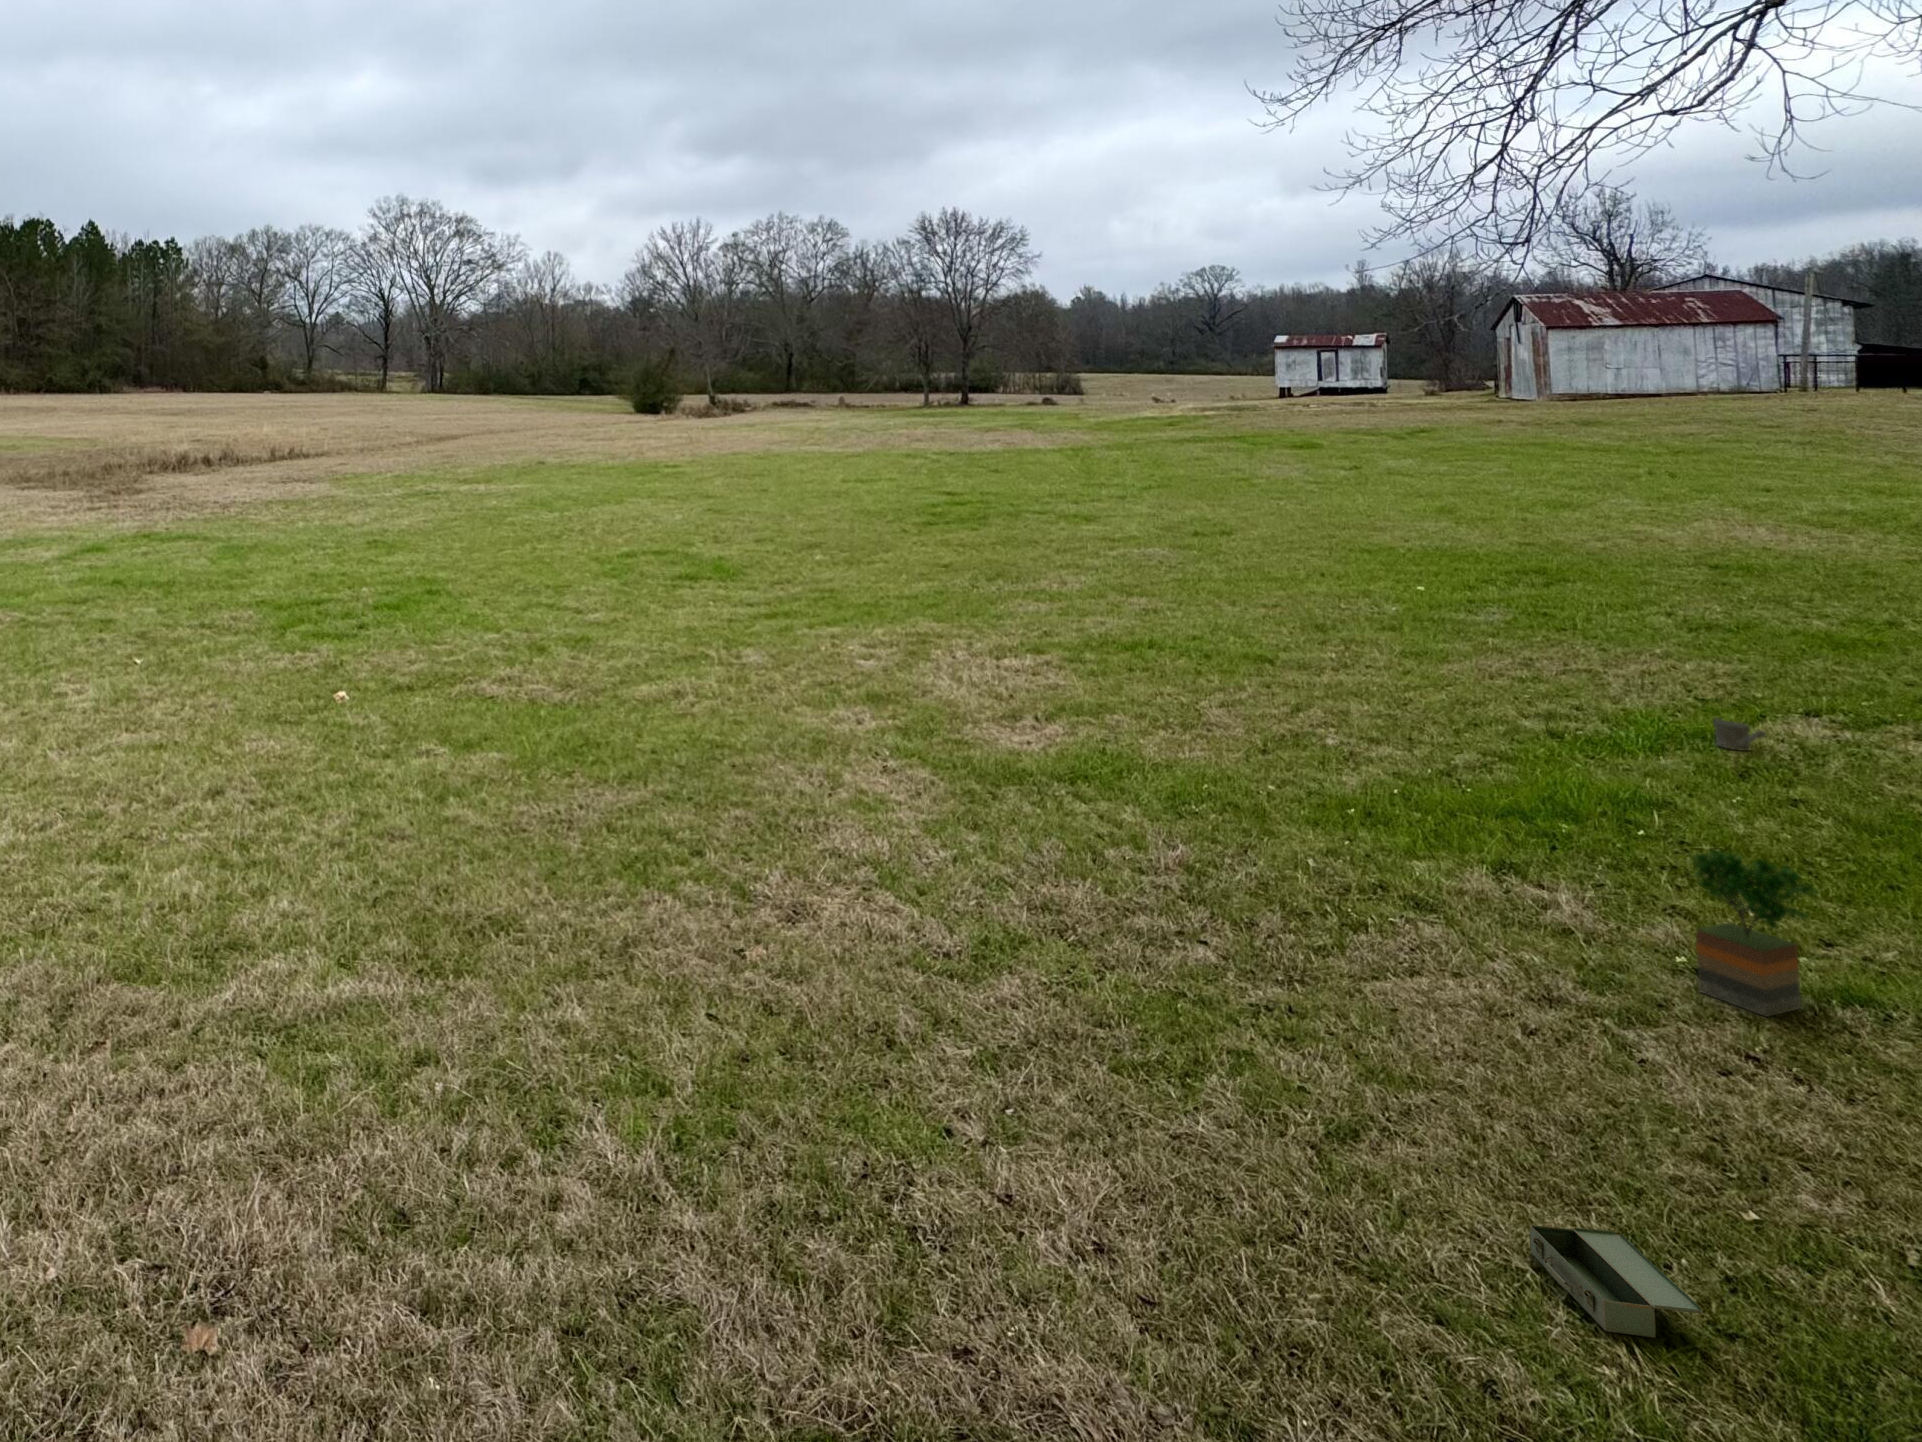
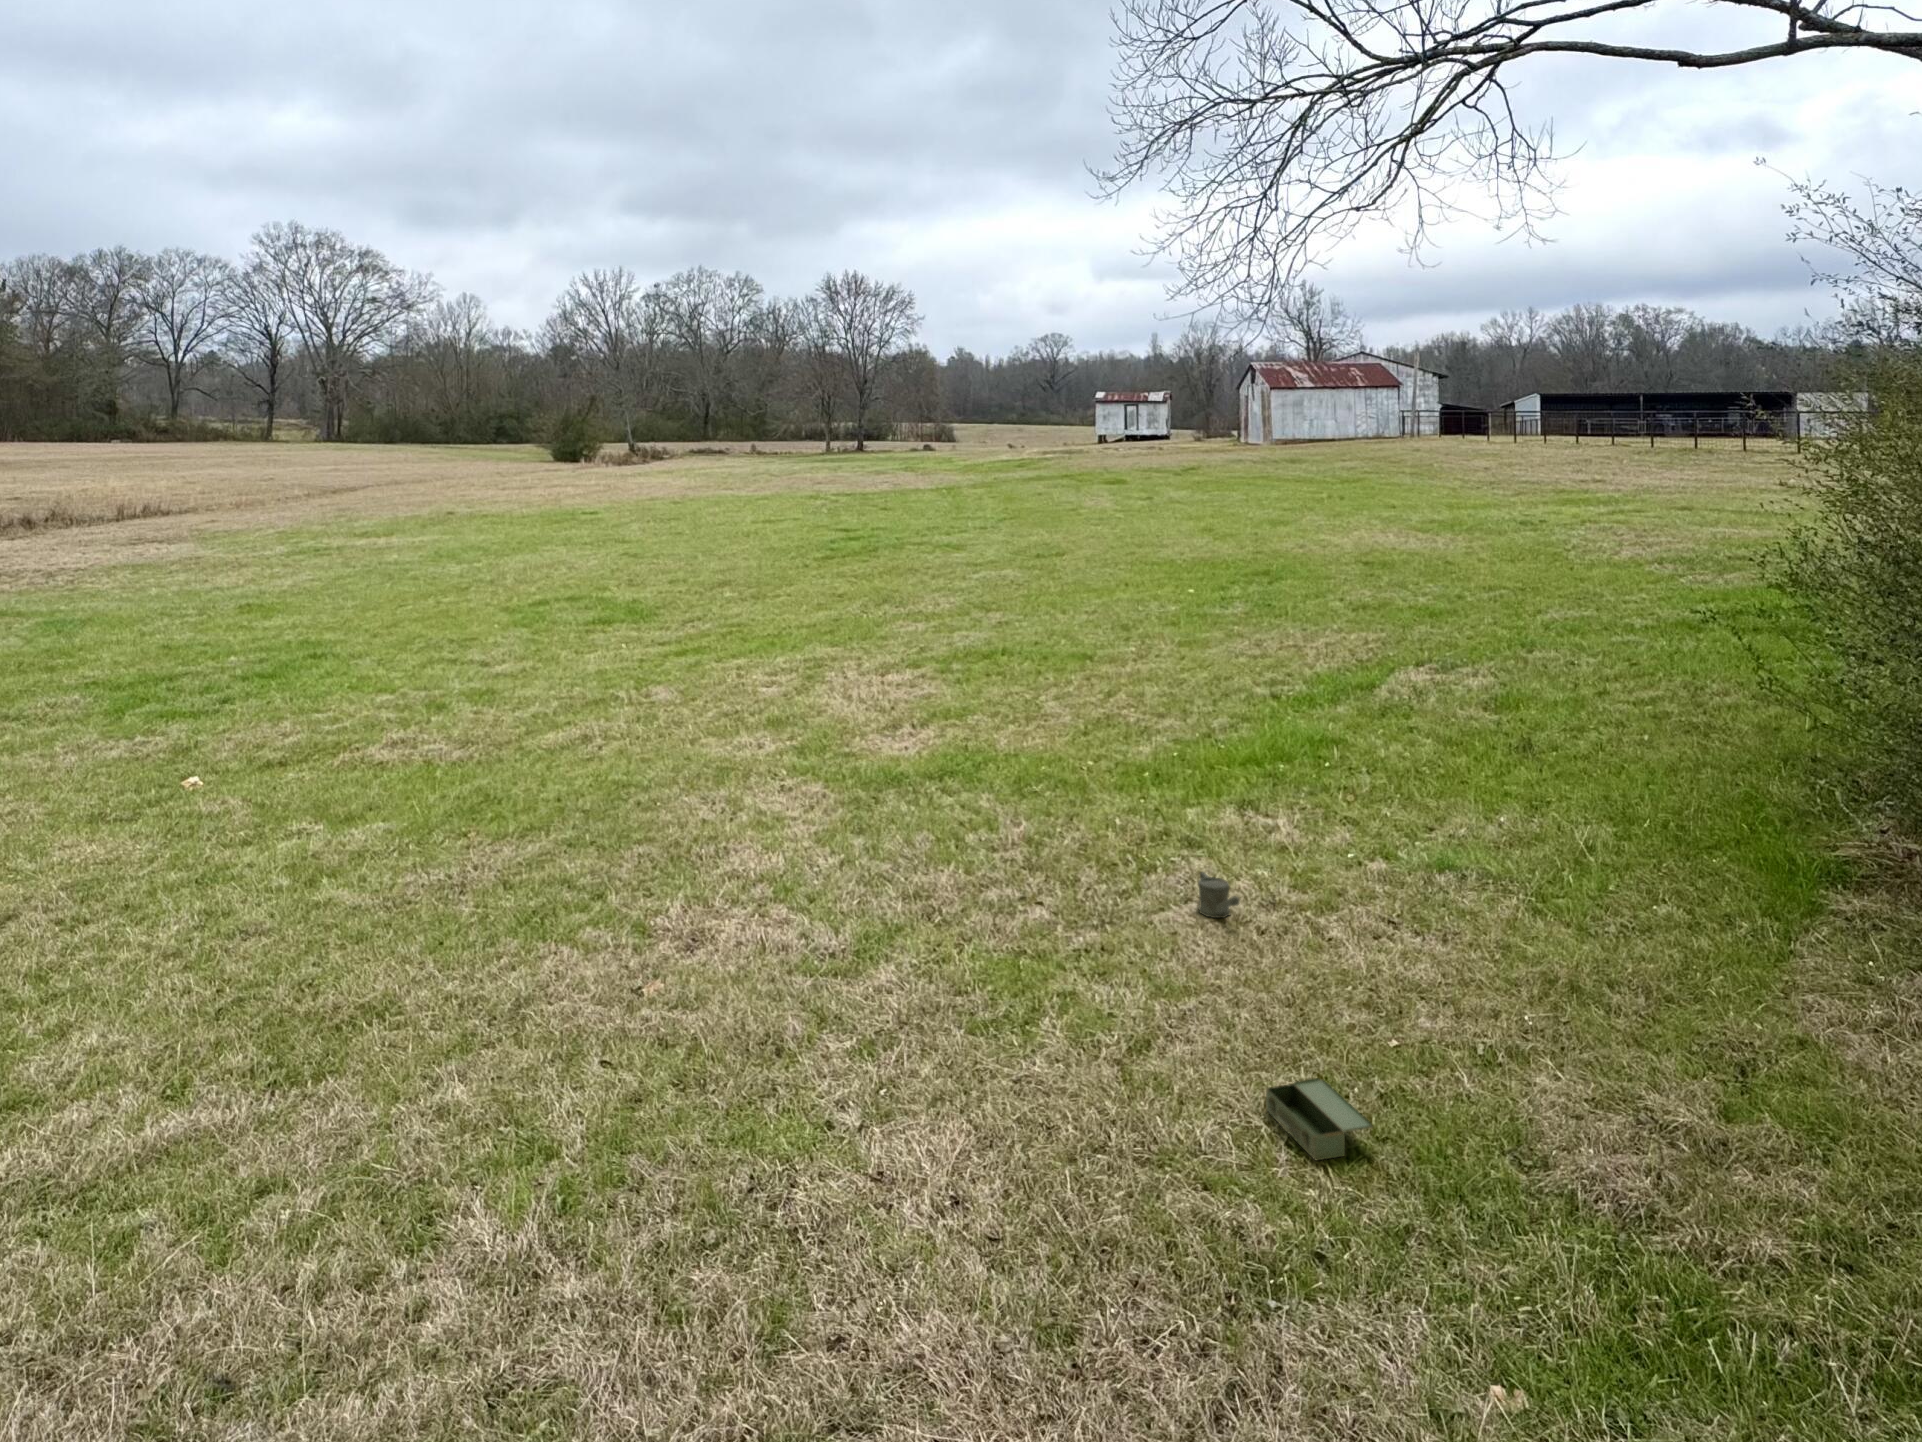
watering can: present [1713,717,1766,751] -> present [1198,872,1240,918]
potted tree: present [1692,849,1818,1017] -> none [1353,766,1430,888]

